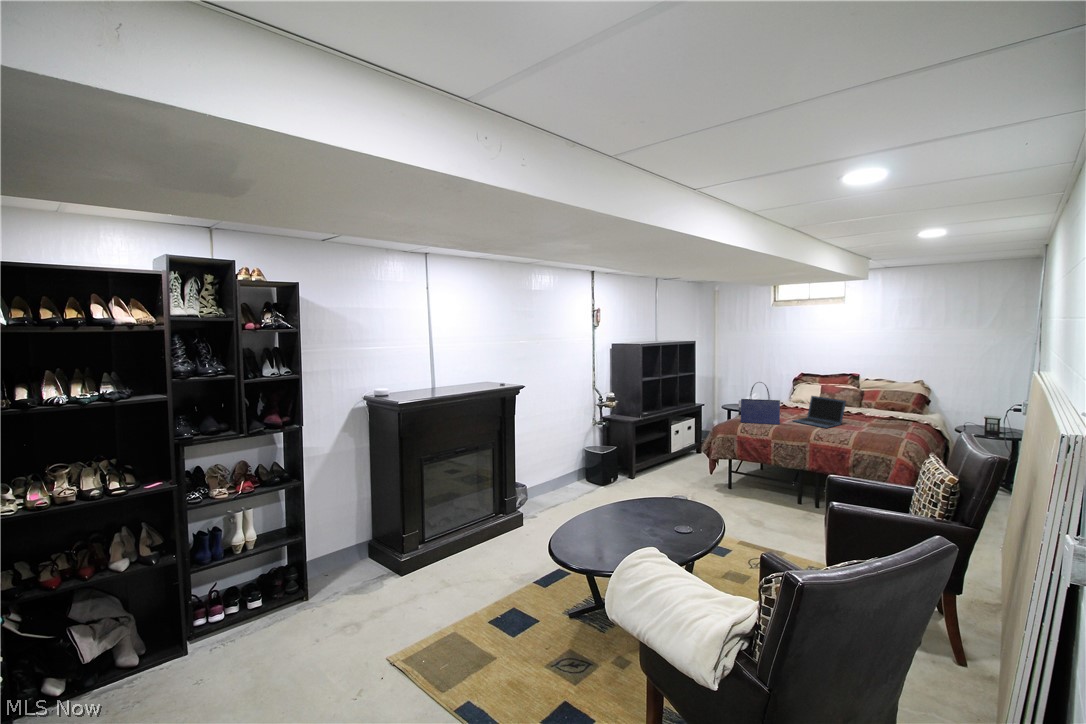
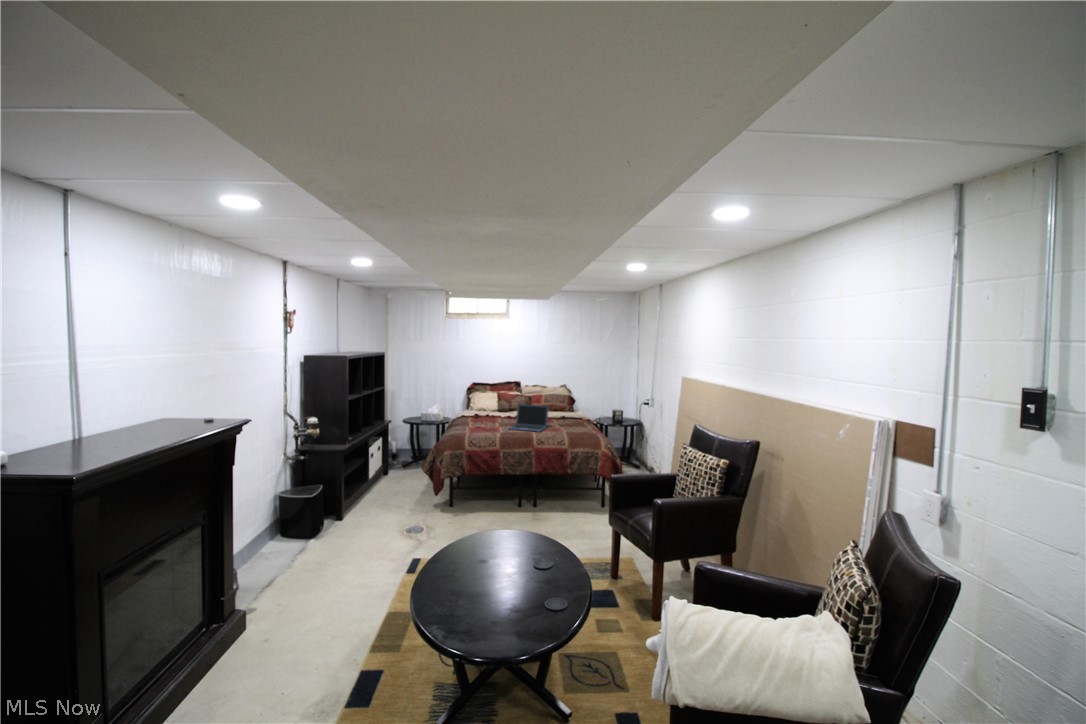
tote bag: present [741,382,783,424] -> none [464,393,503,436]

